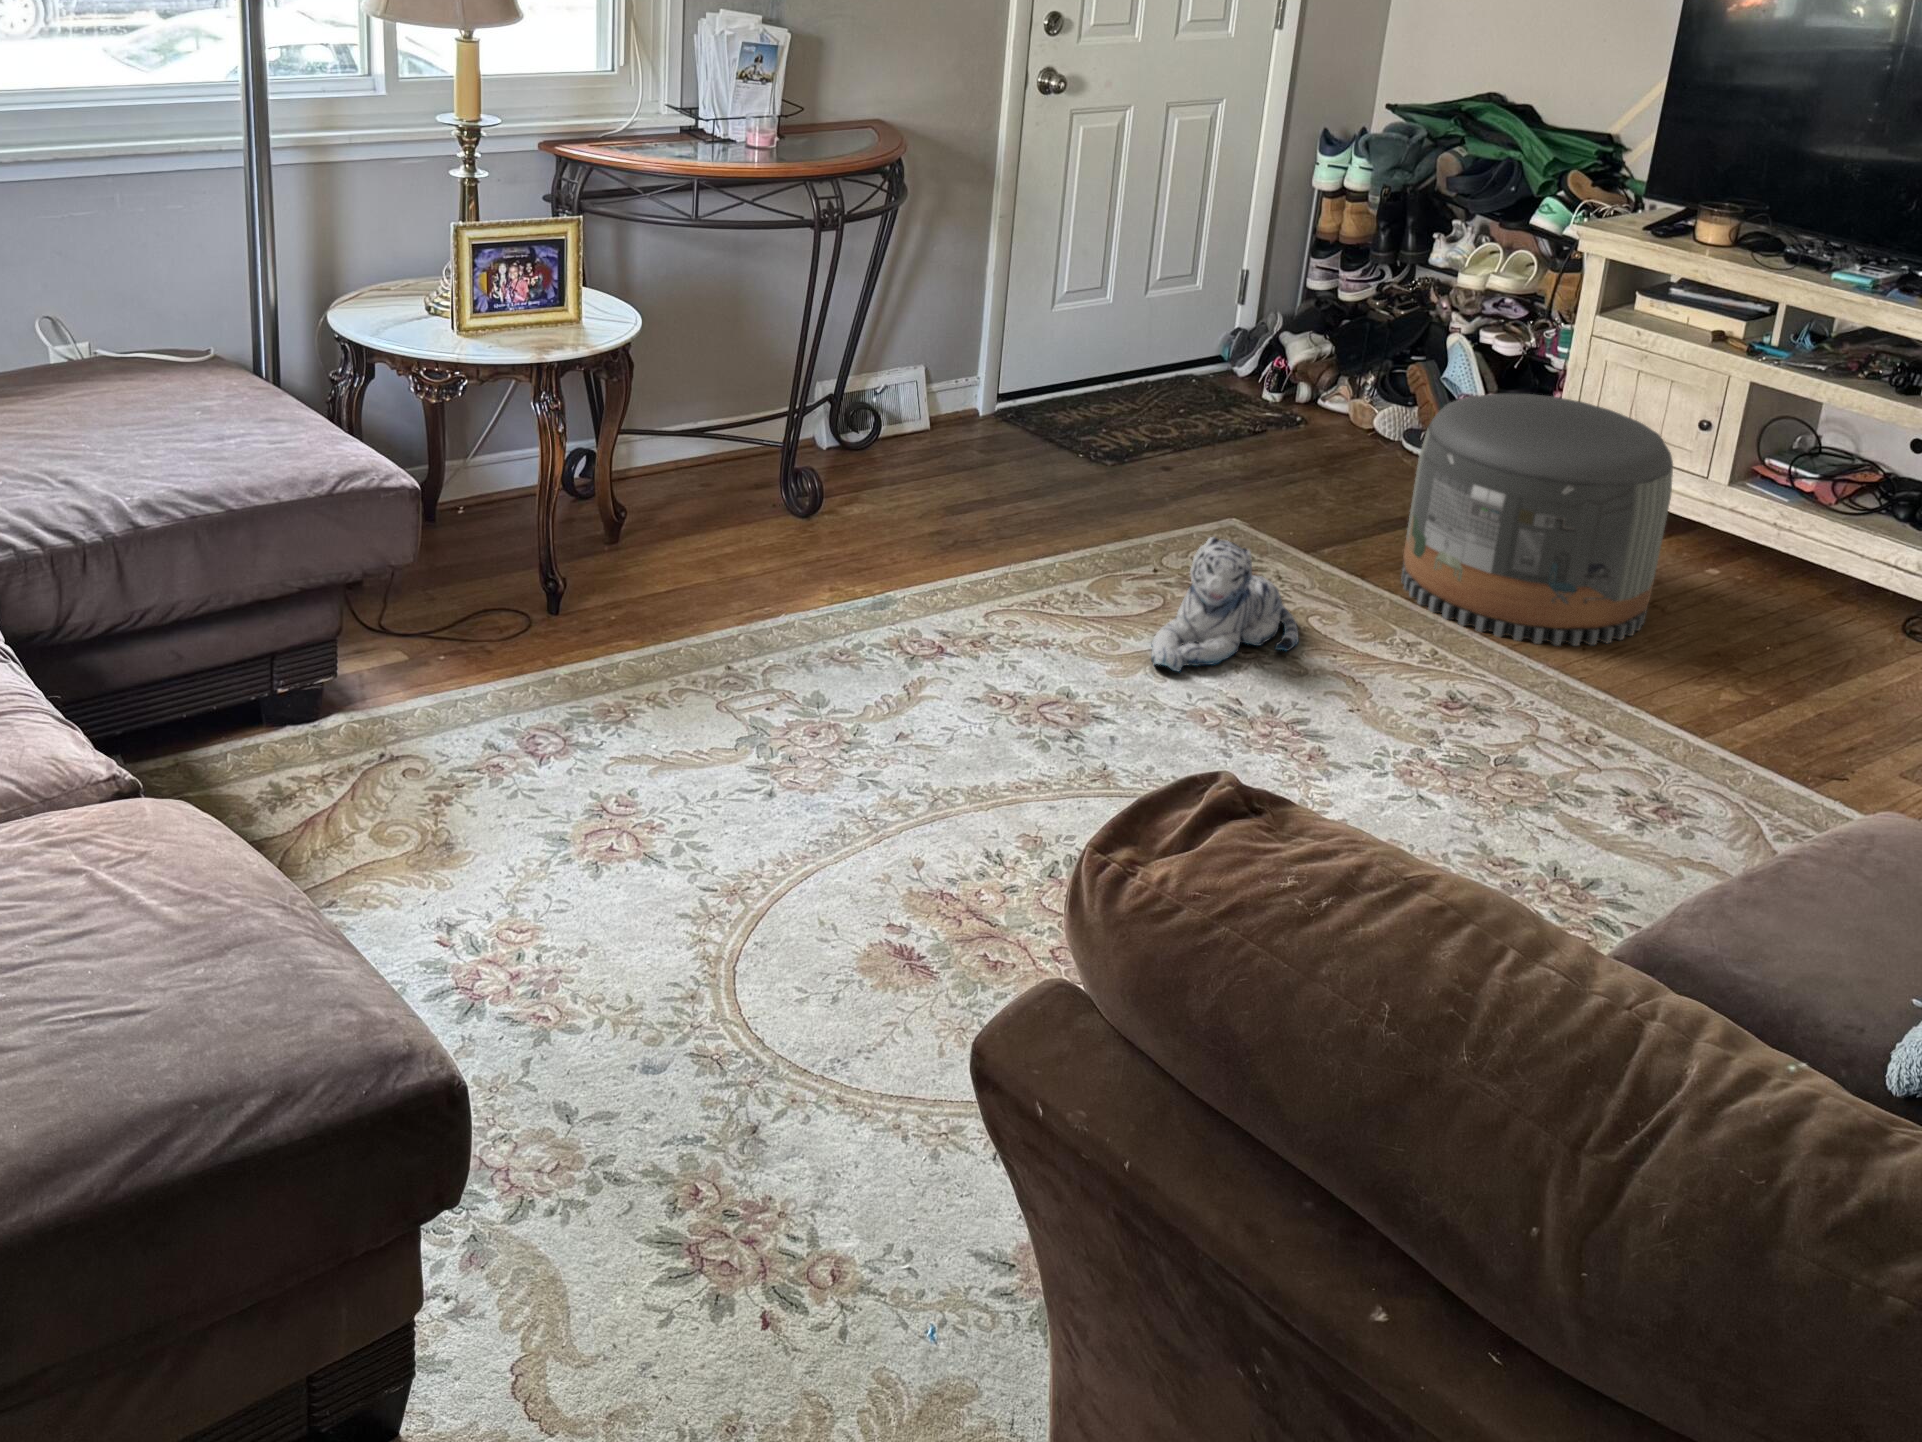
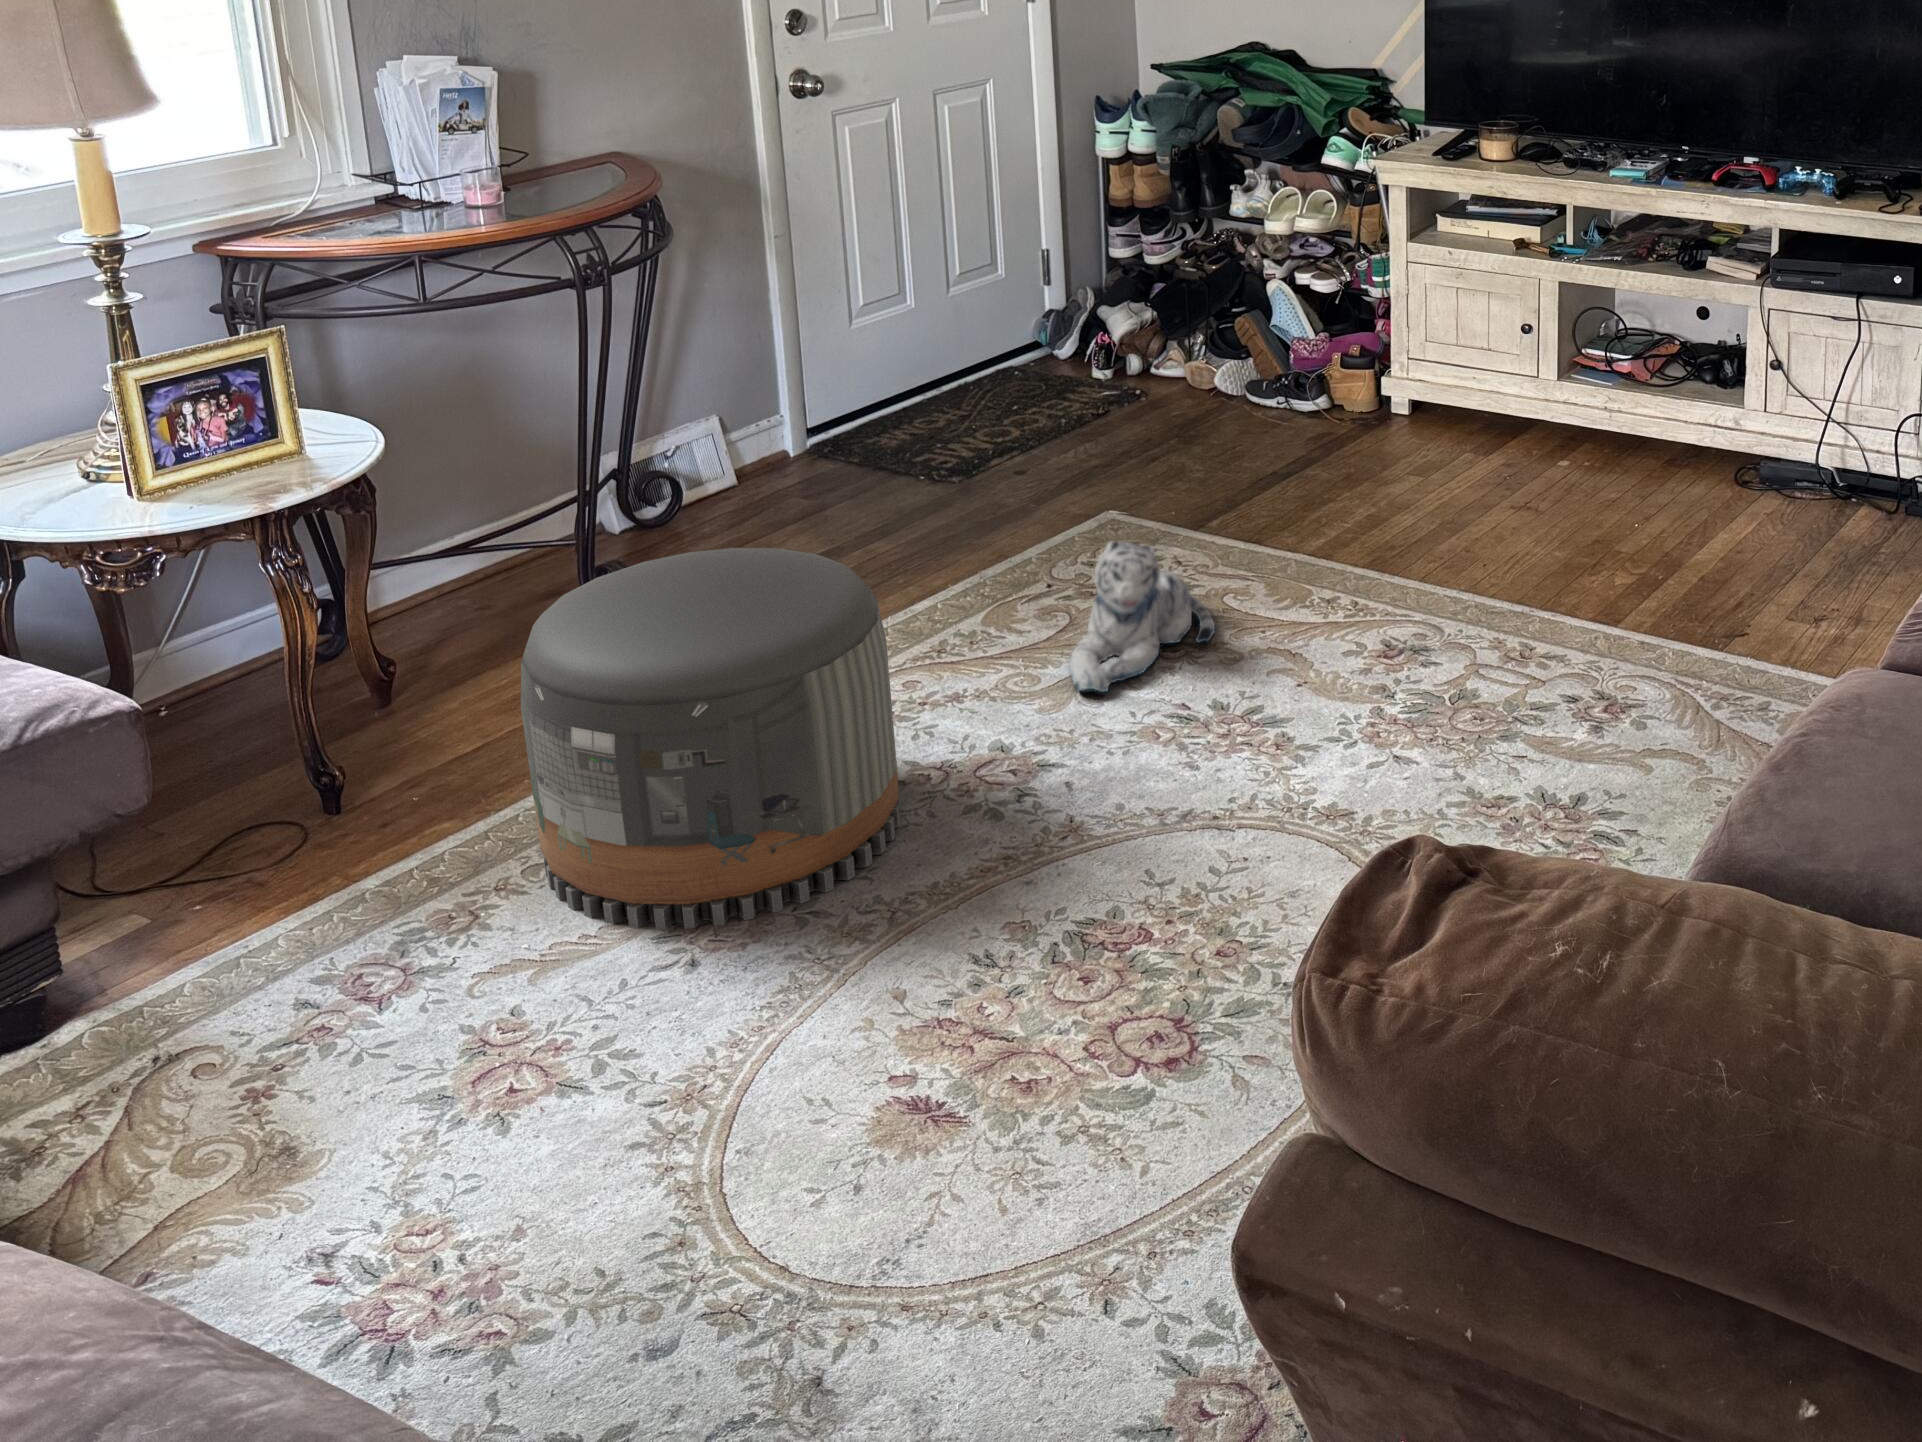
pouf: present [1401,394,1673,646] -> present [521,548,901,929]

